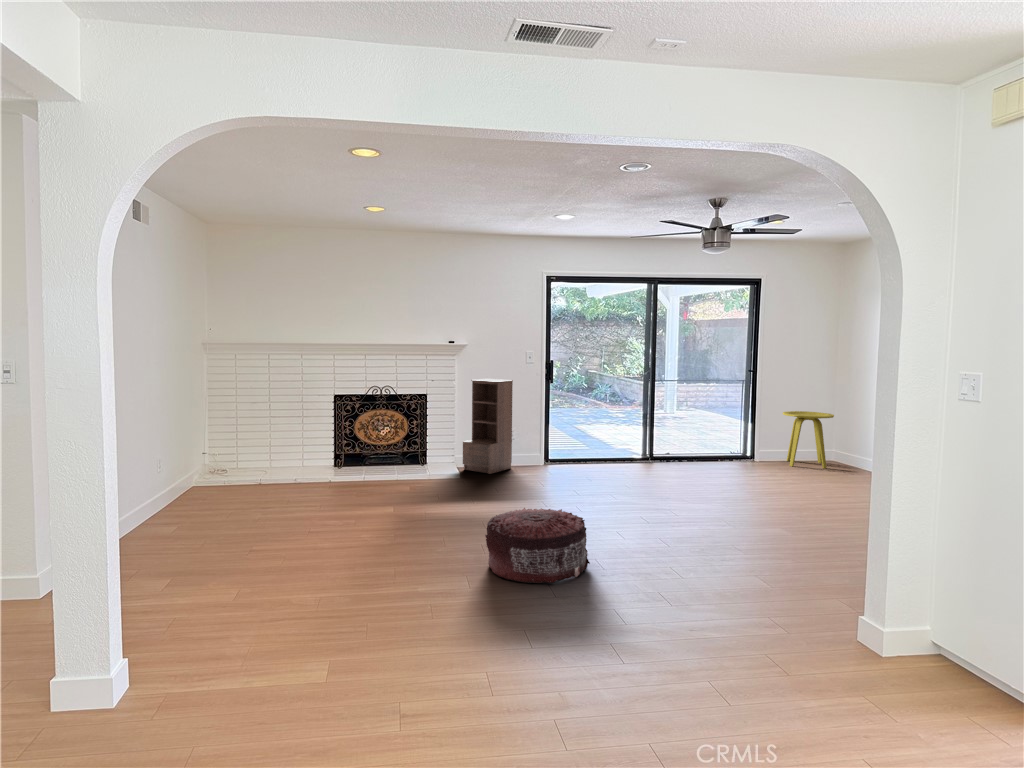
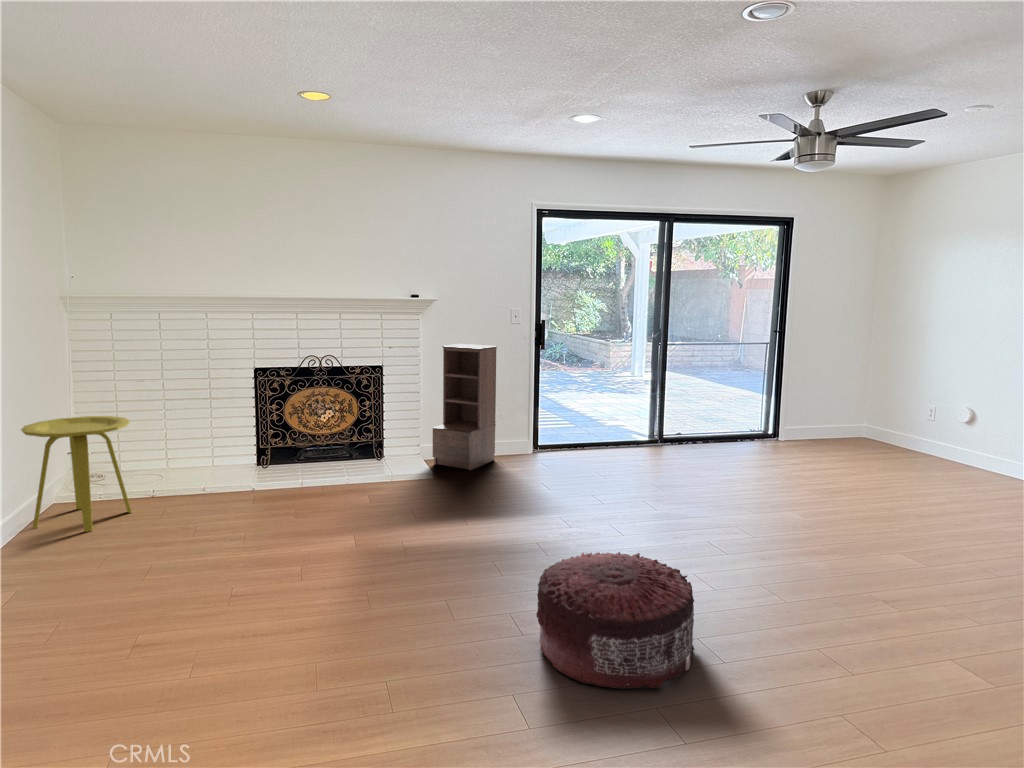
side table: present [783,411,834,468] -> present [21,416,132,532]

